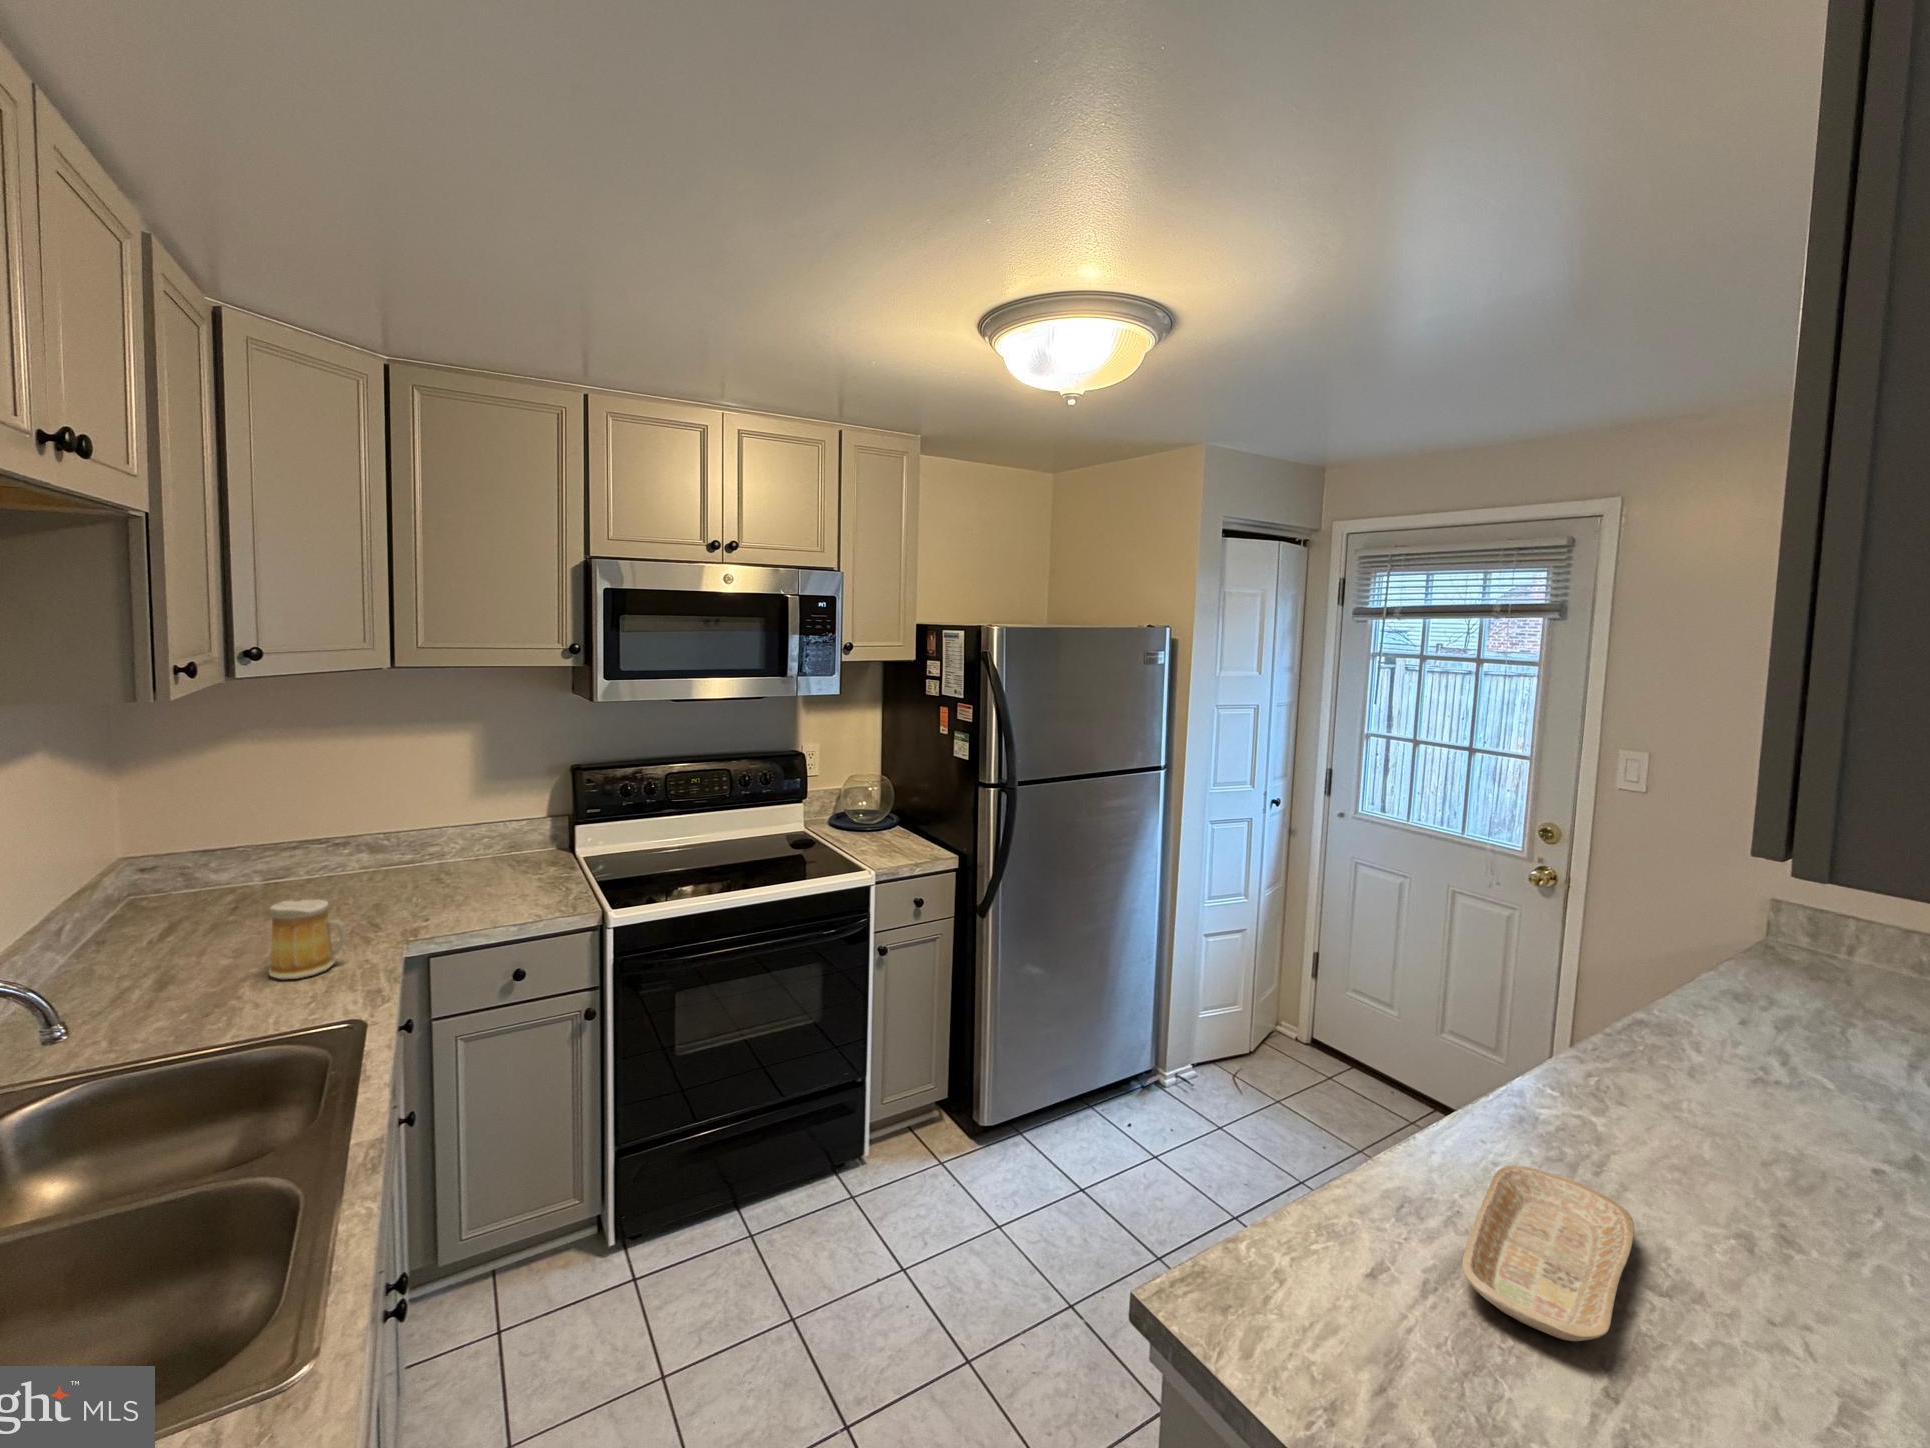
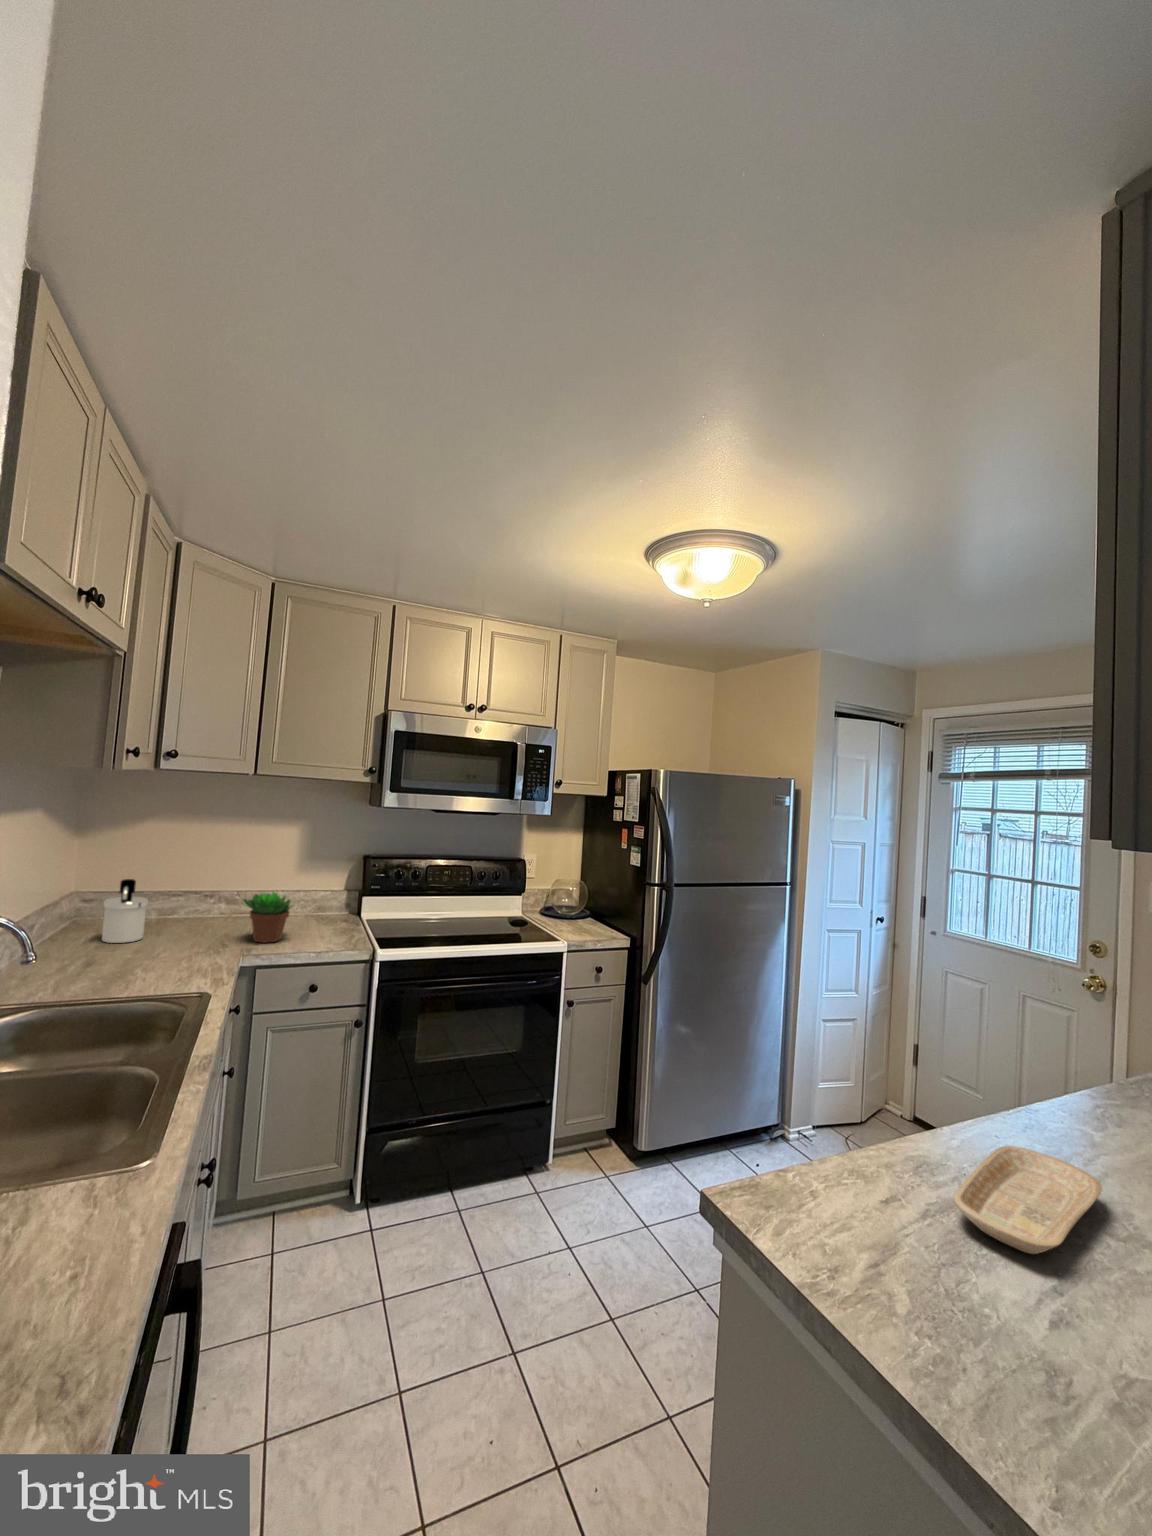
succulent plant: none [395,840,476,917] -> present [244,892,291,943]
soap dispenser: none [174,843,246,941] -> present [102,879,148,943]
mug: present [269,899,346,979] -> none [154,914,205,967]

